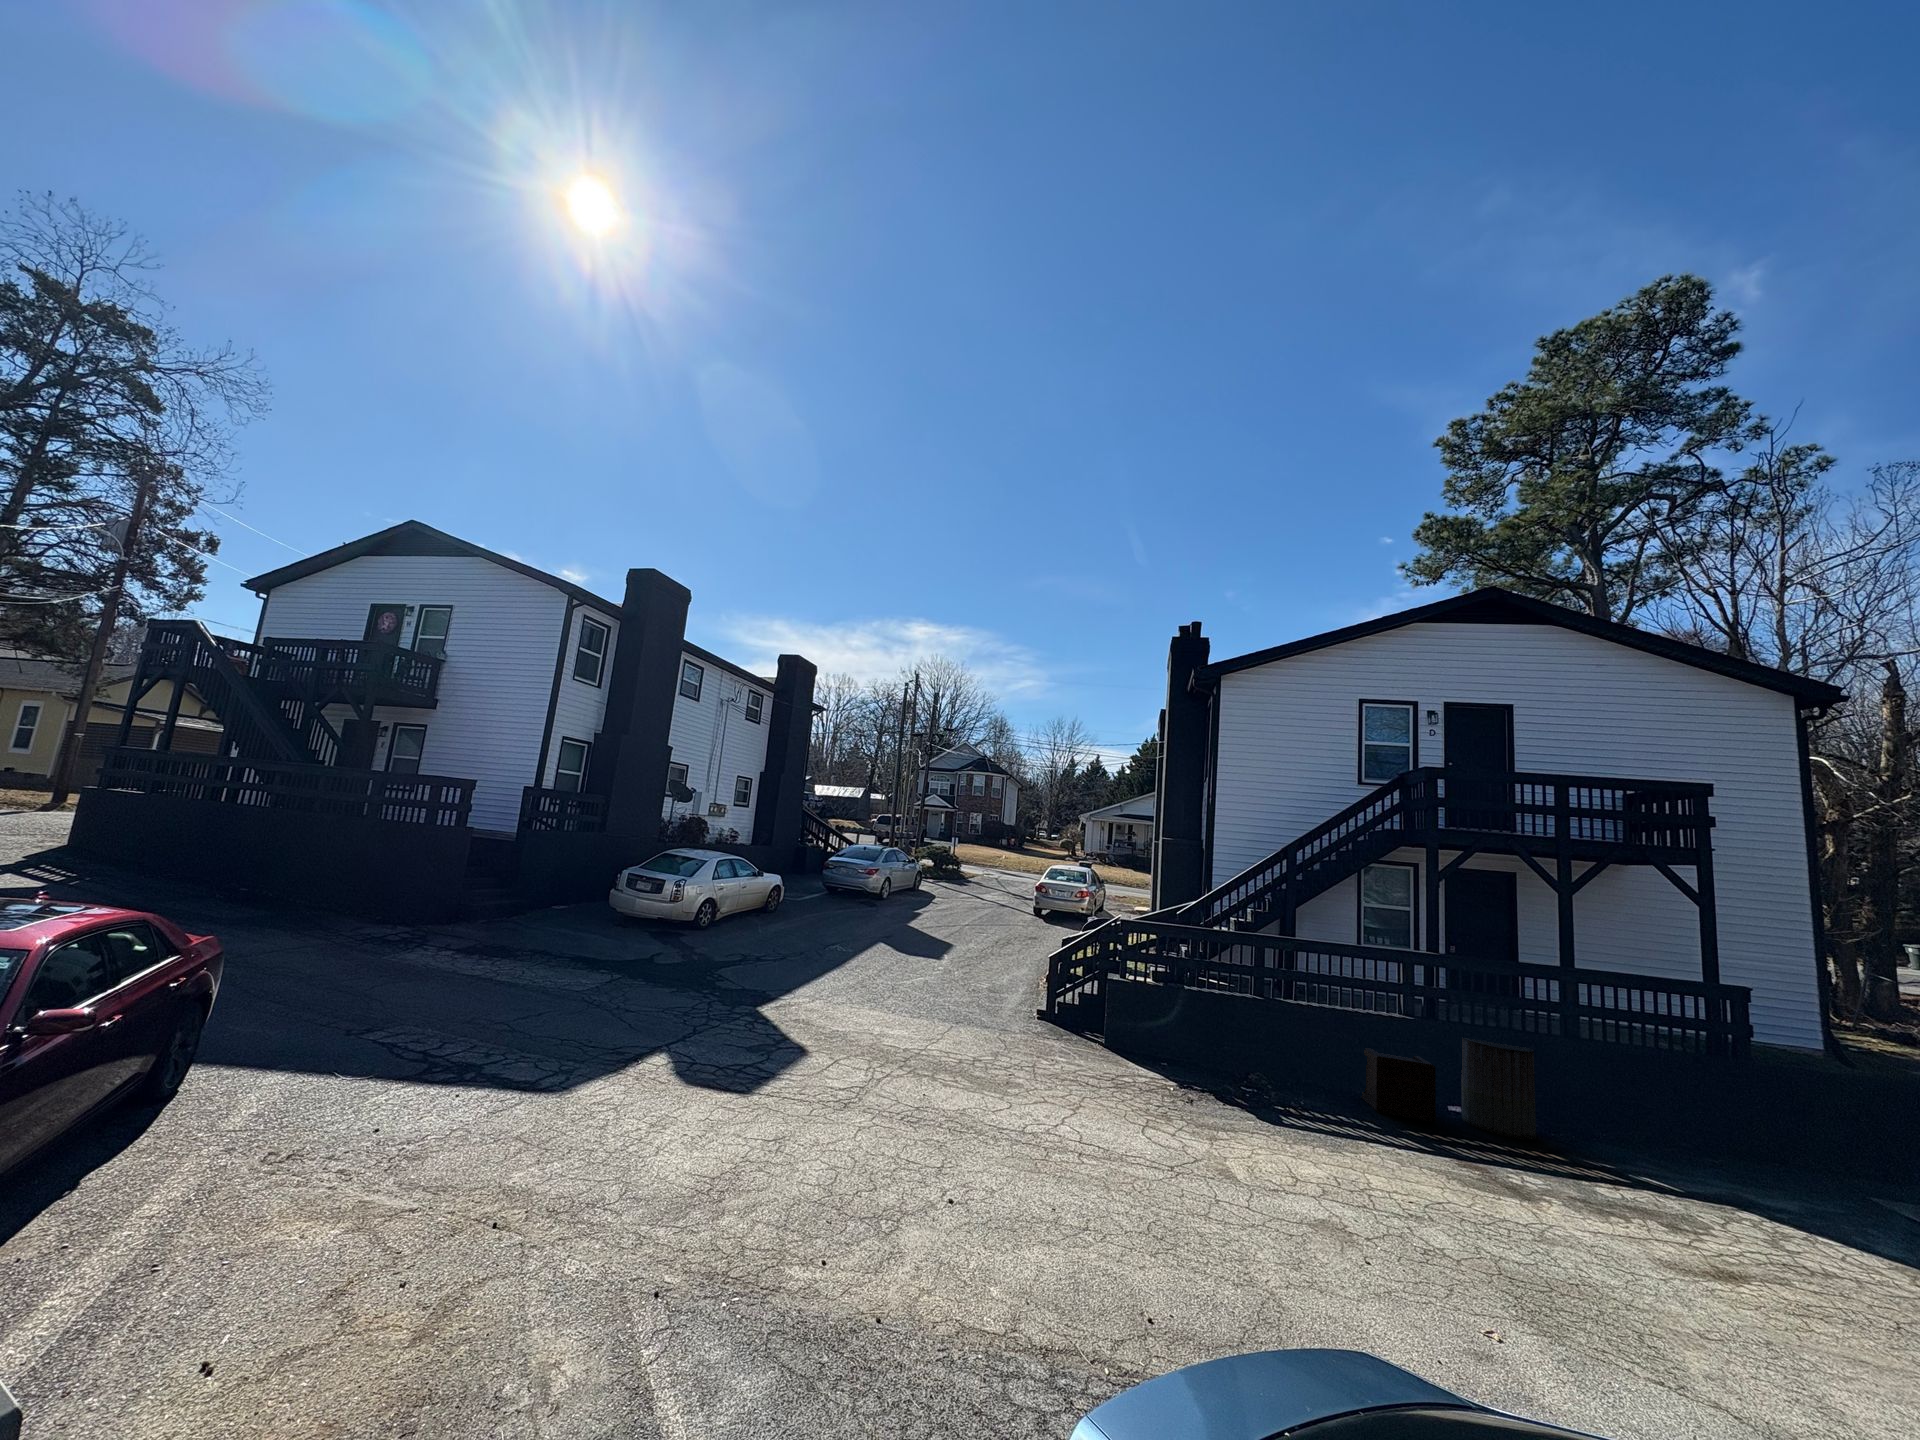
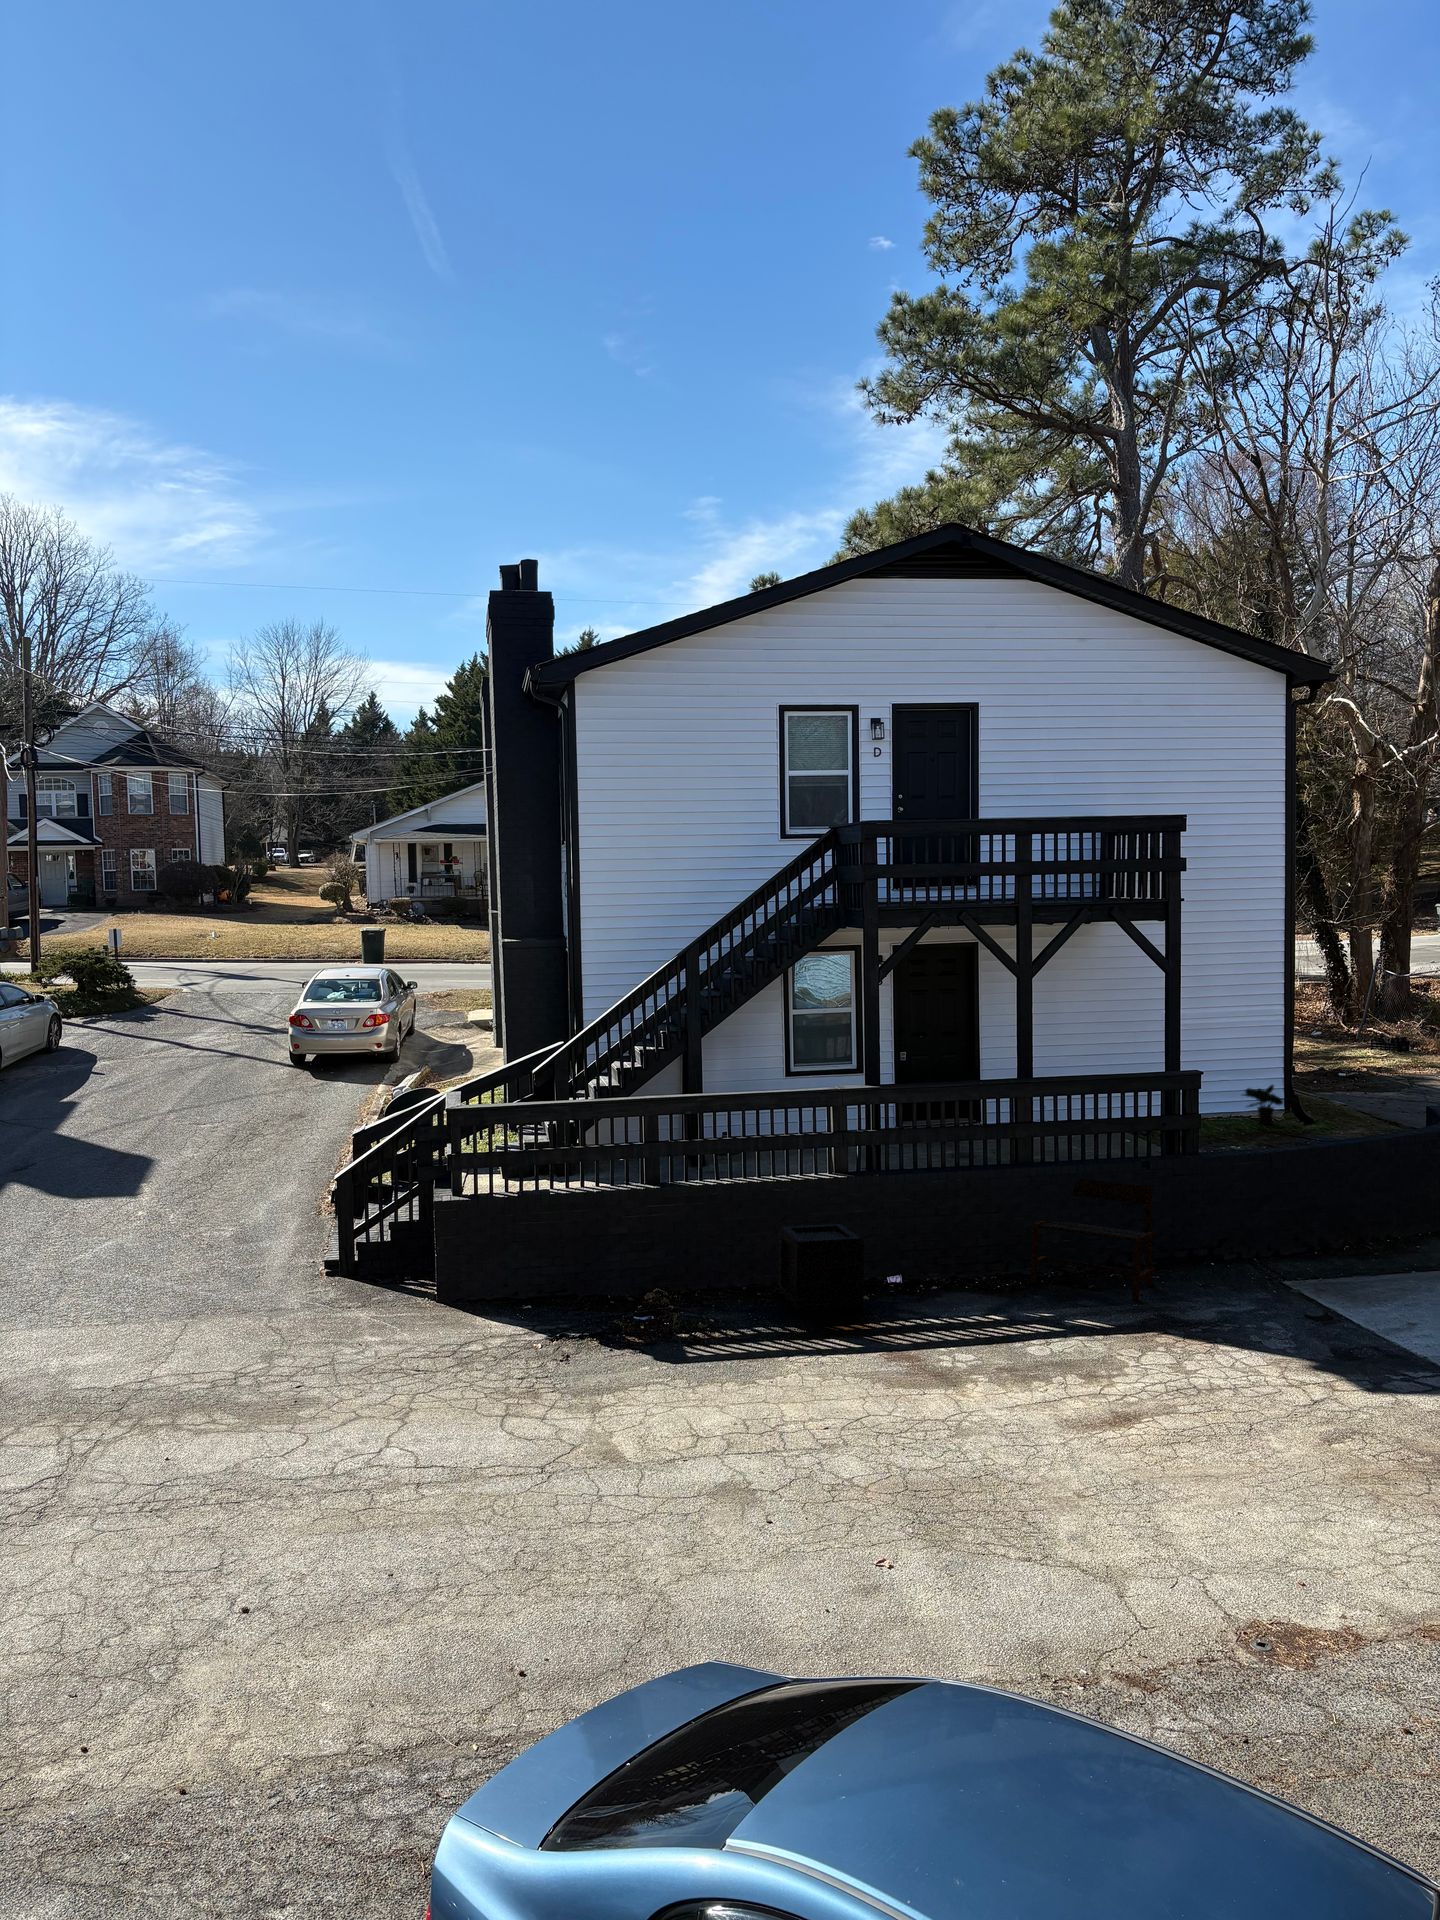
potted plant: none [1794,1023,1872,1060] -> present [1244,1085,1294,1124]
trash can: present [1461,1037,1536,1140] -> none [893,1188,970,1305]
bench: none [1596,1052,1739,1180] -> present [1030,1179,1156,1300]

